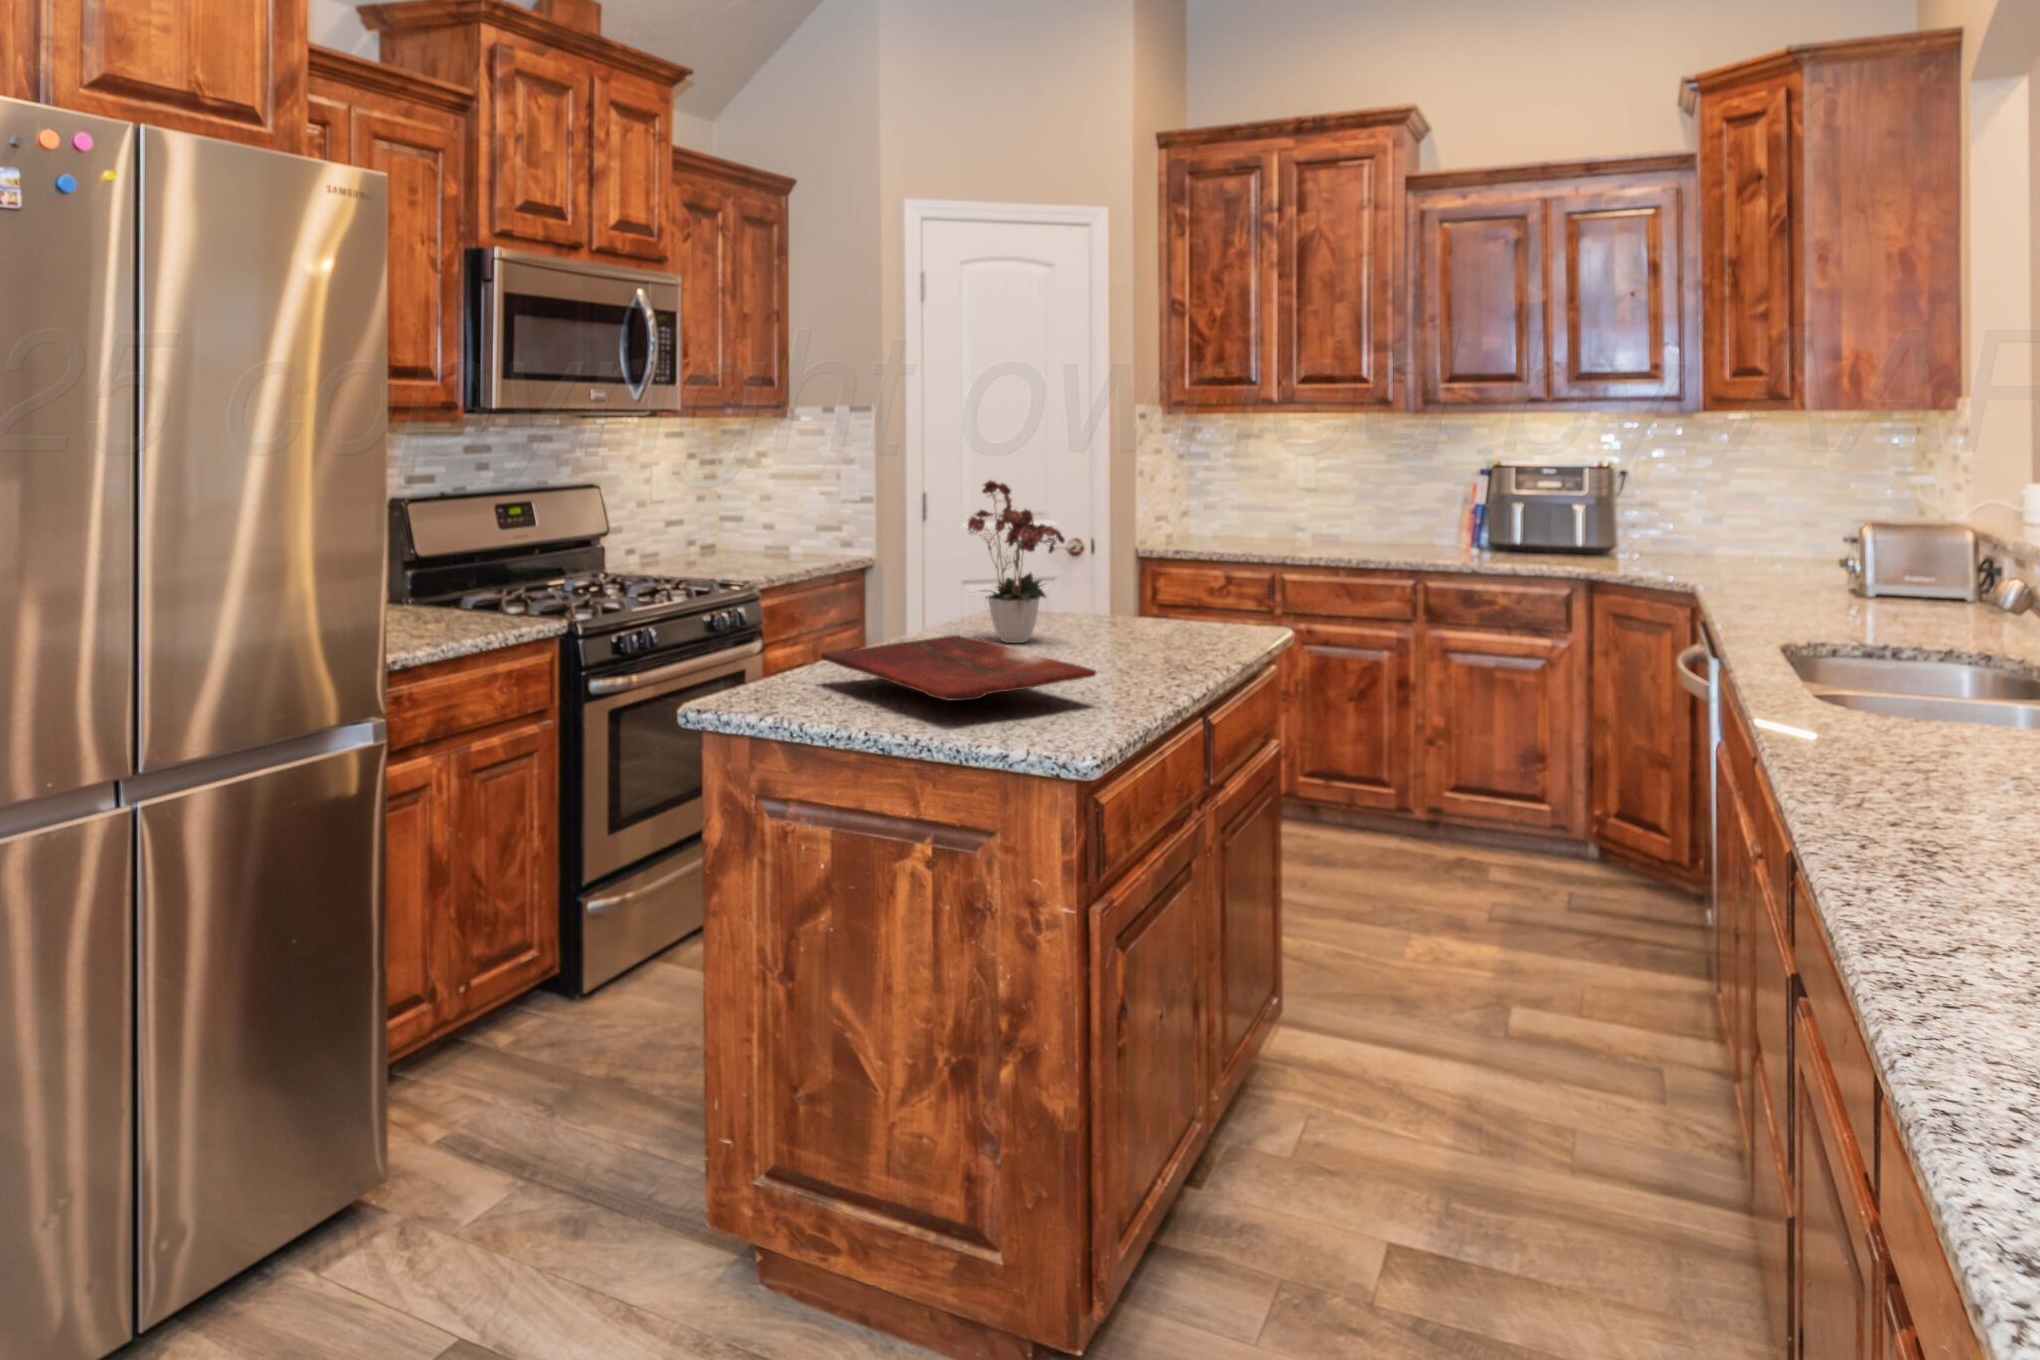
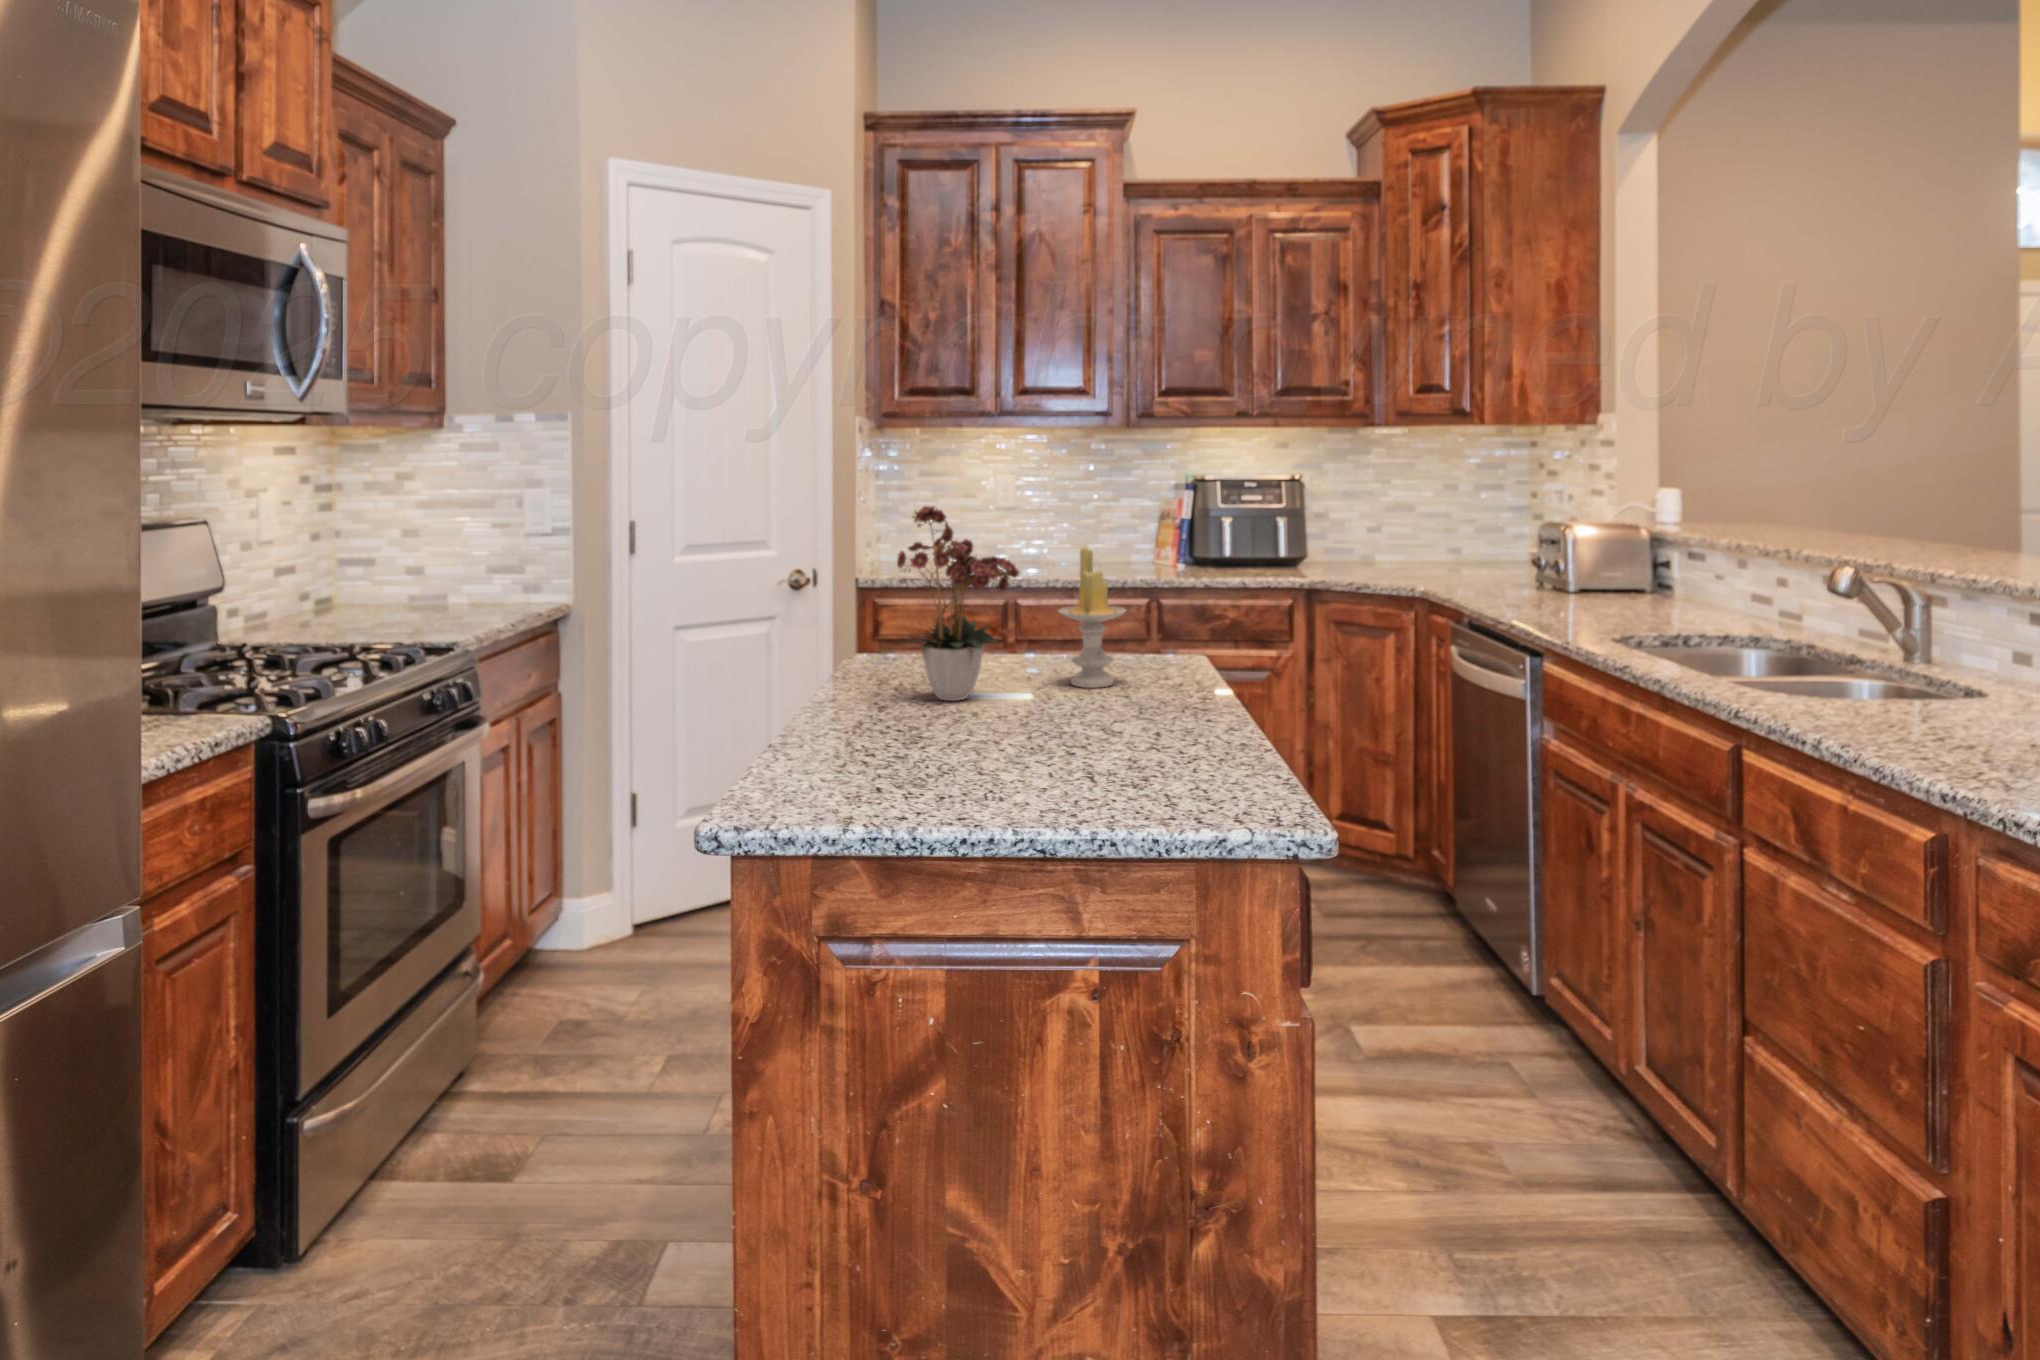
candle: none [1117,520,1180,646] -> present [1058,546,1126,688]
cutting board: present [821,635,1096,701] -> none [847,698,1204,781]

